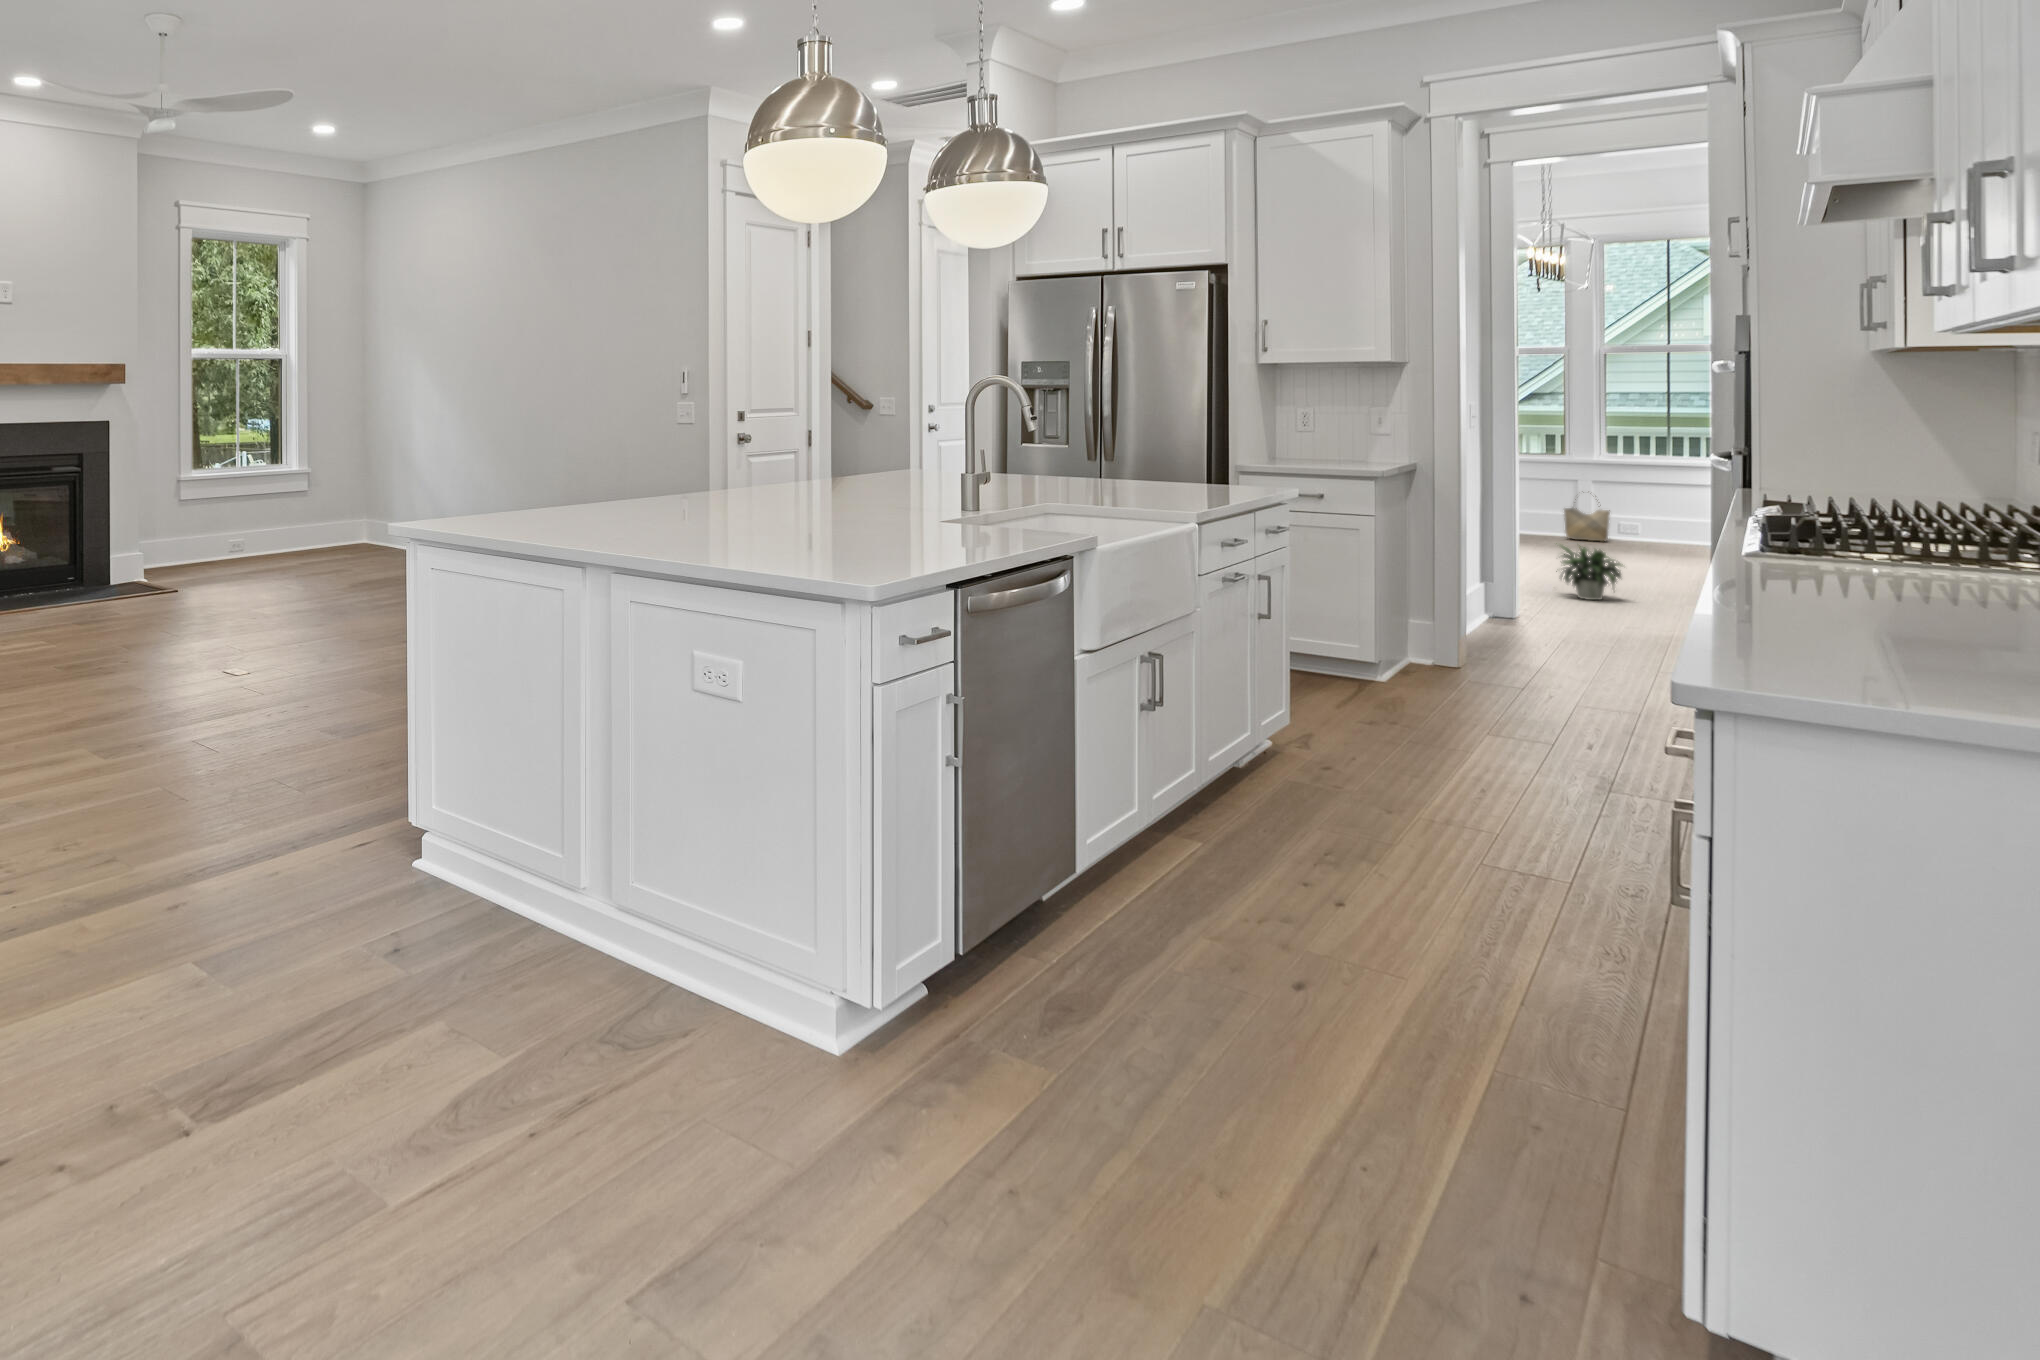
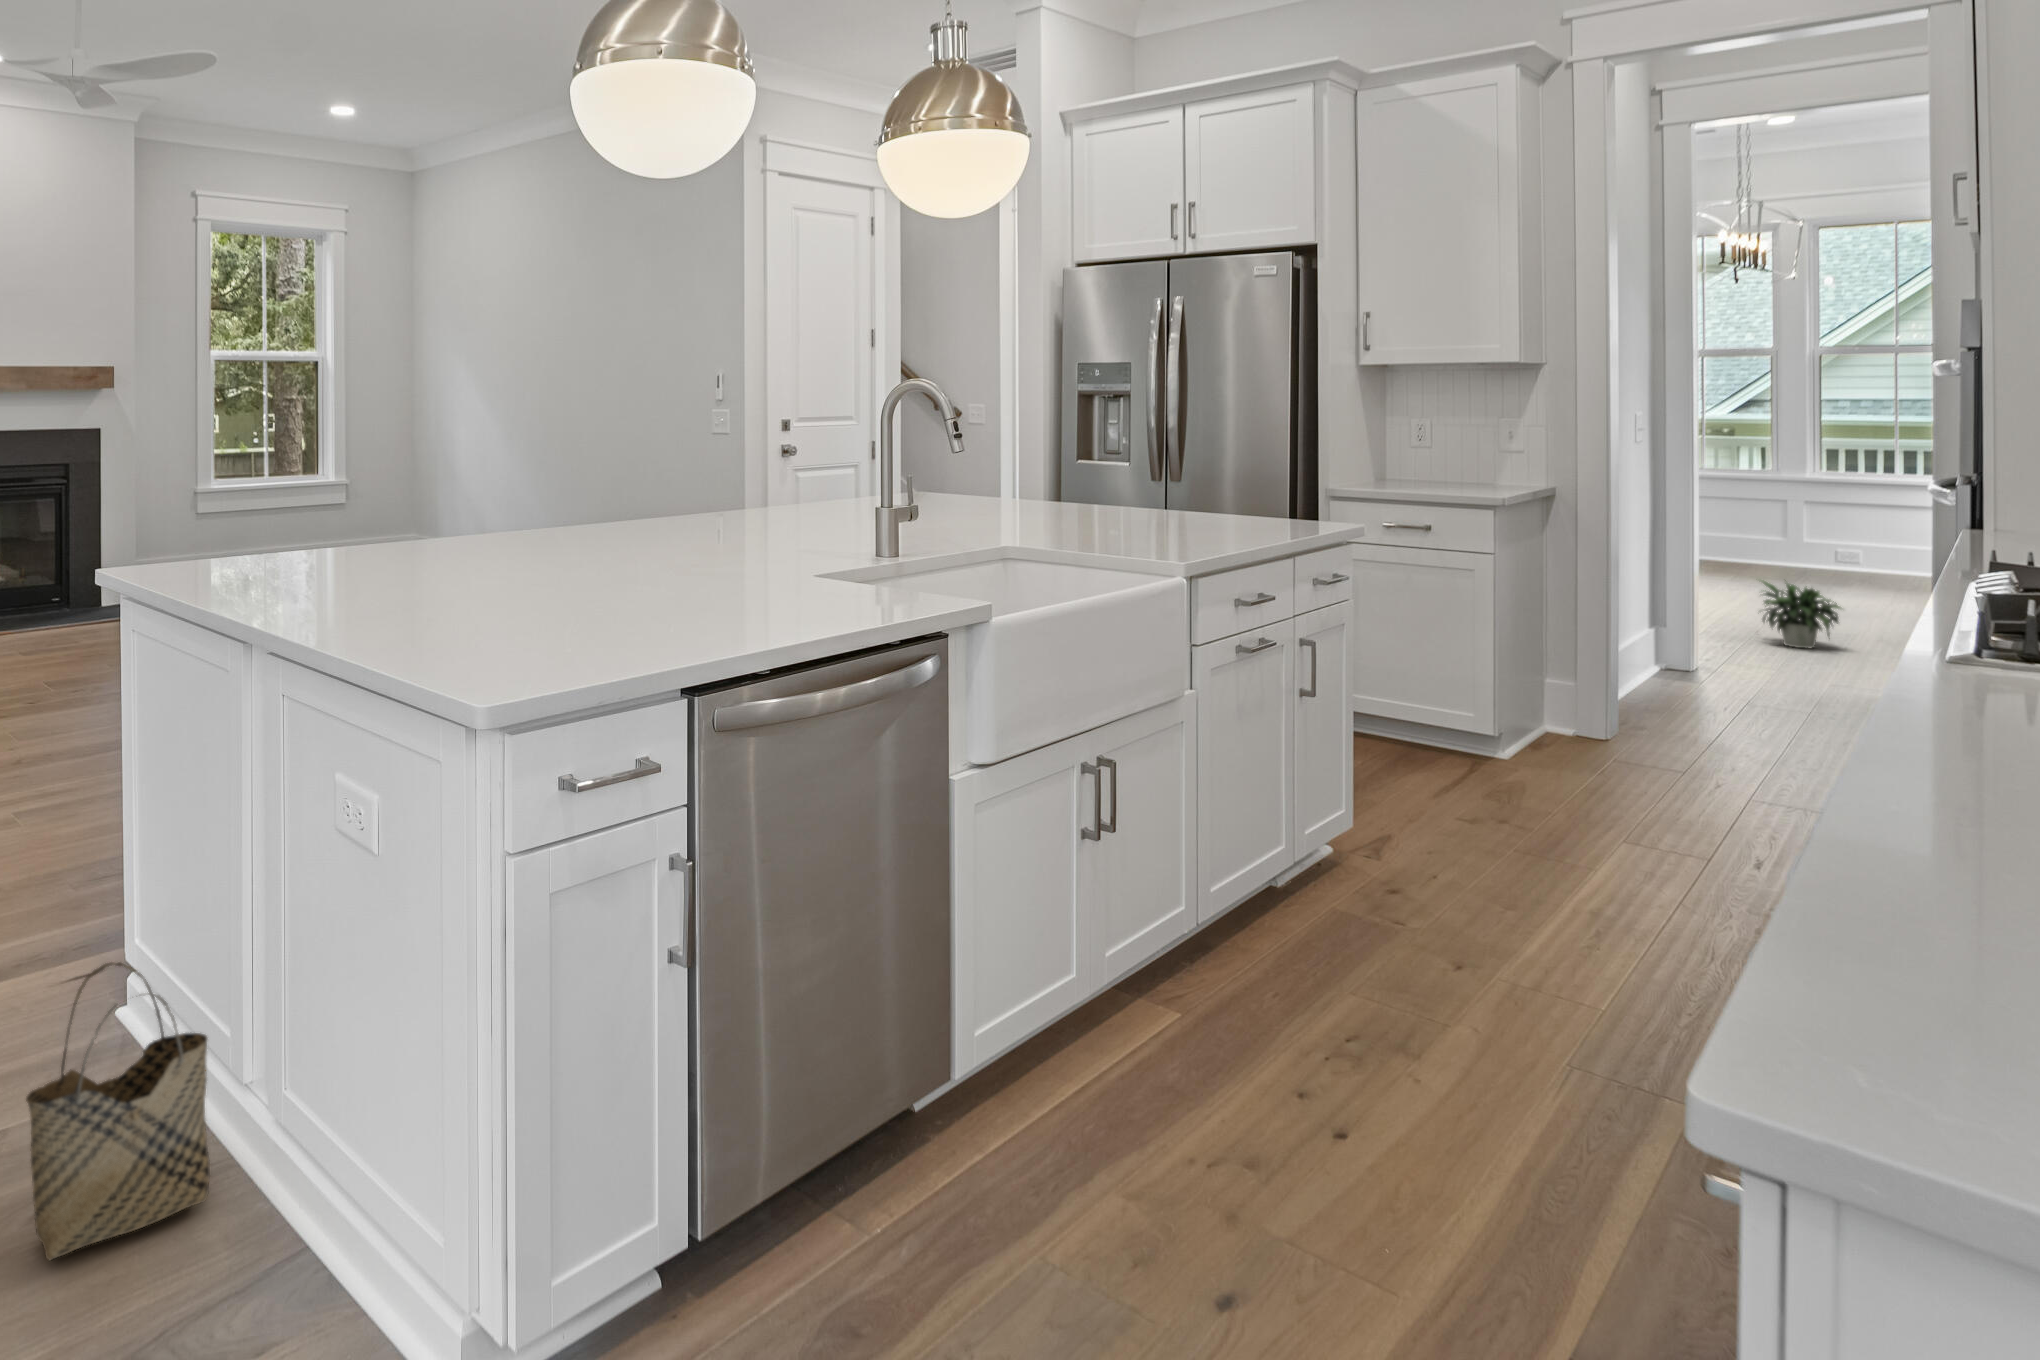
woven basket: present [1564,499,1610,541] -> present [26,962,210,1260]

